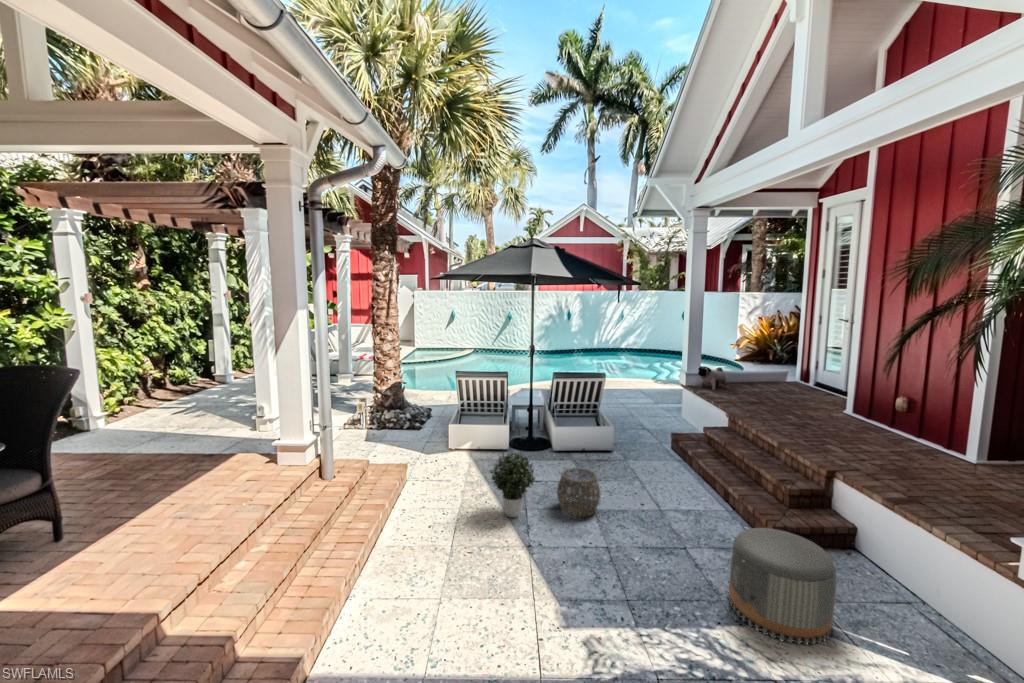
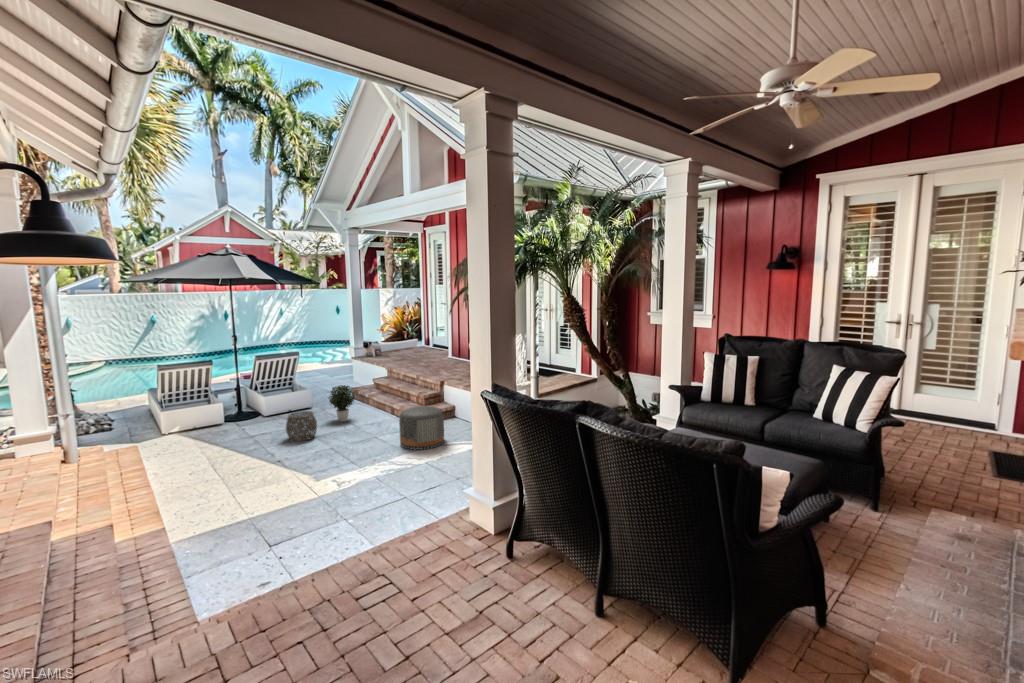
potted plant: present [490,452,535,517] -> present [328,385,355,422]

